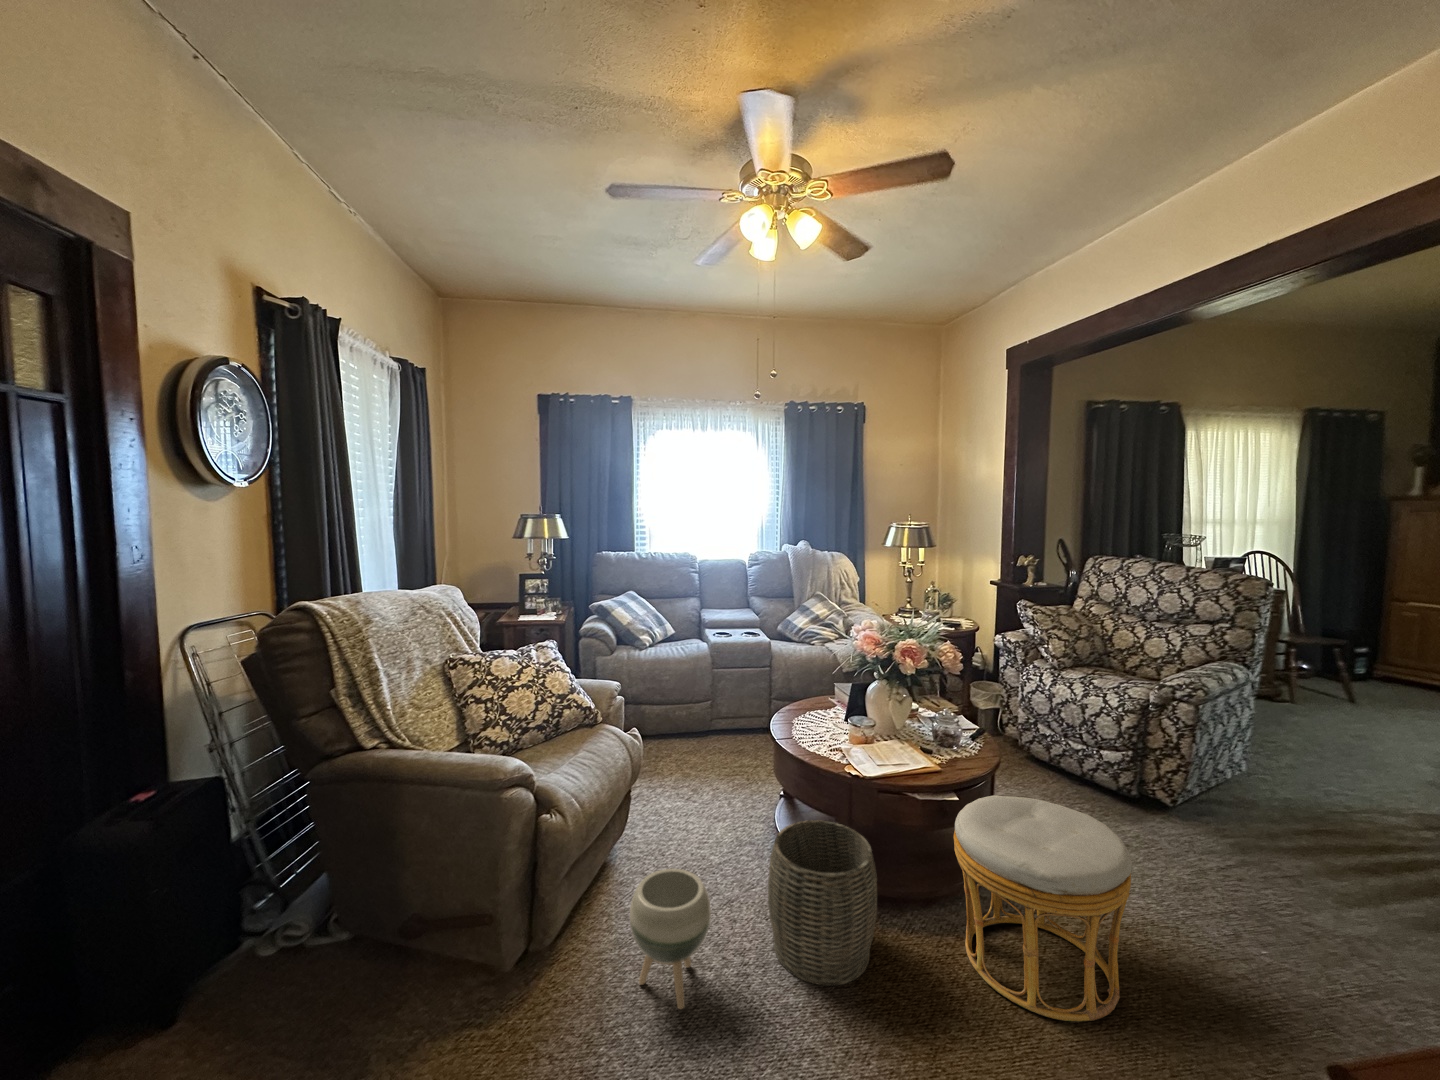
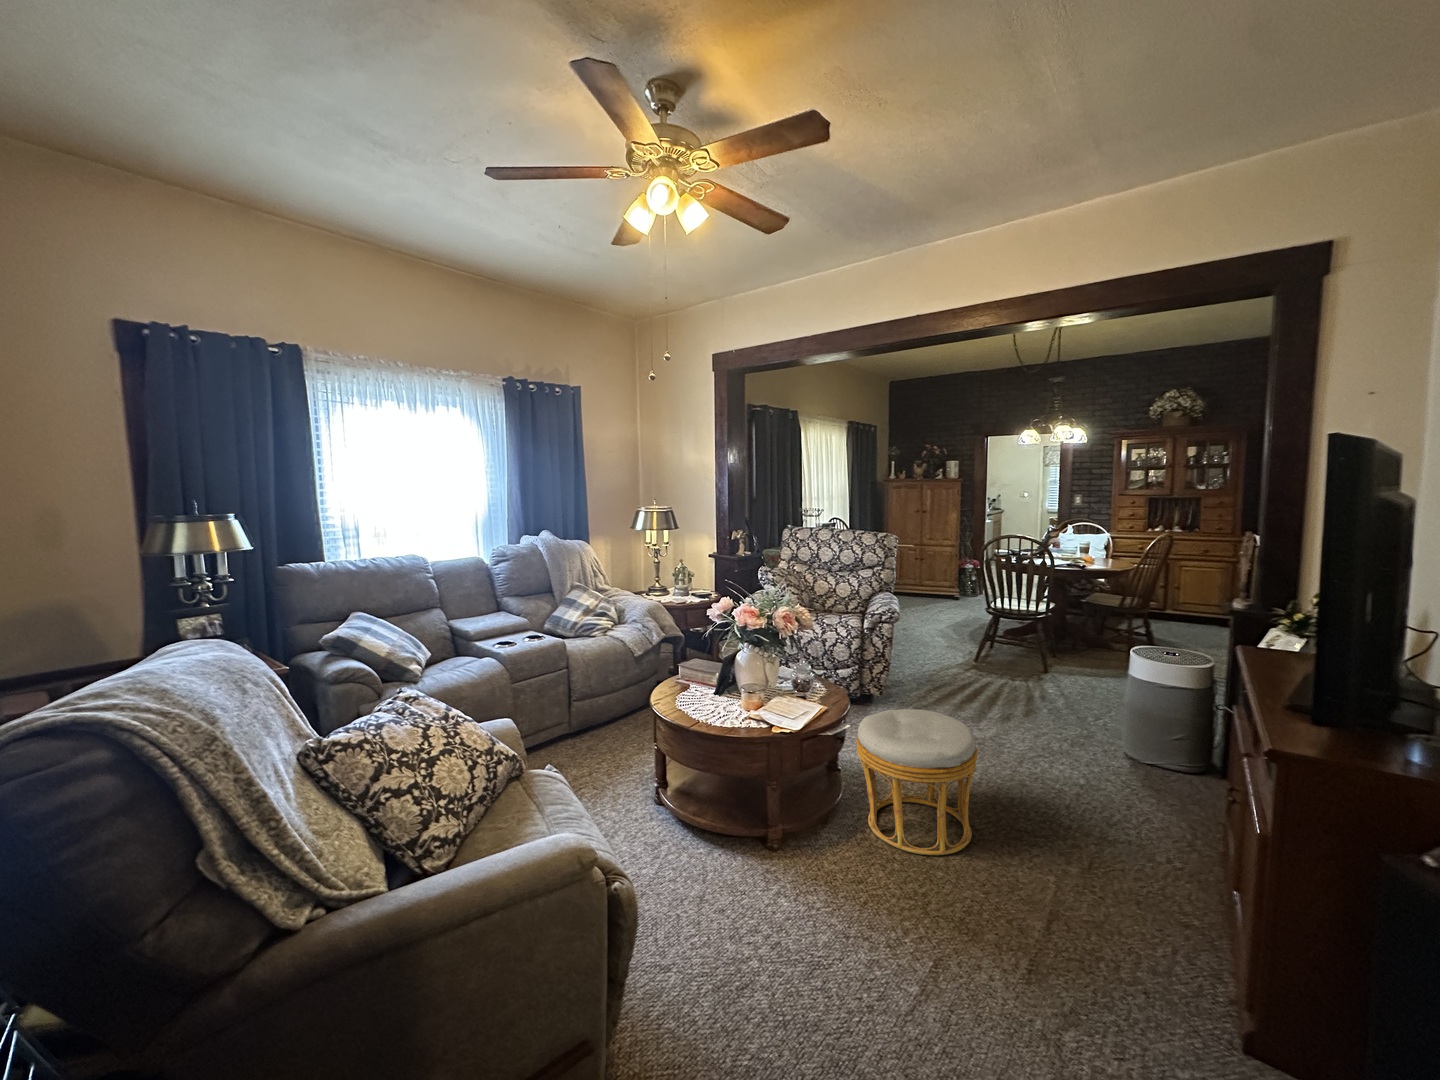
woven basket: present [768,820,877,986] -> none [756,779,852,922]
planter: present [630,869,711,1009] -> none [695,875,778,1012]

